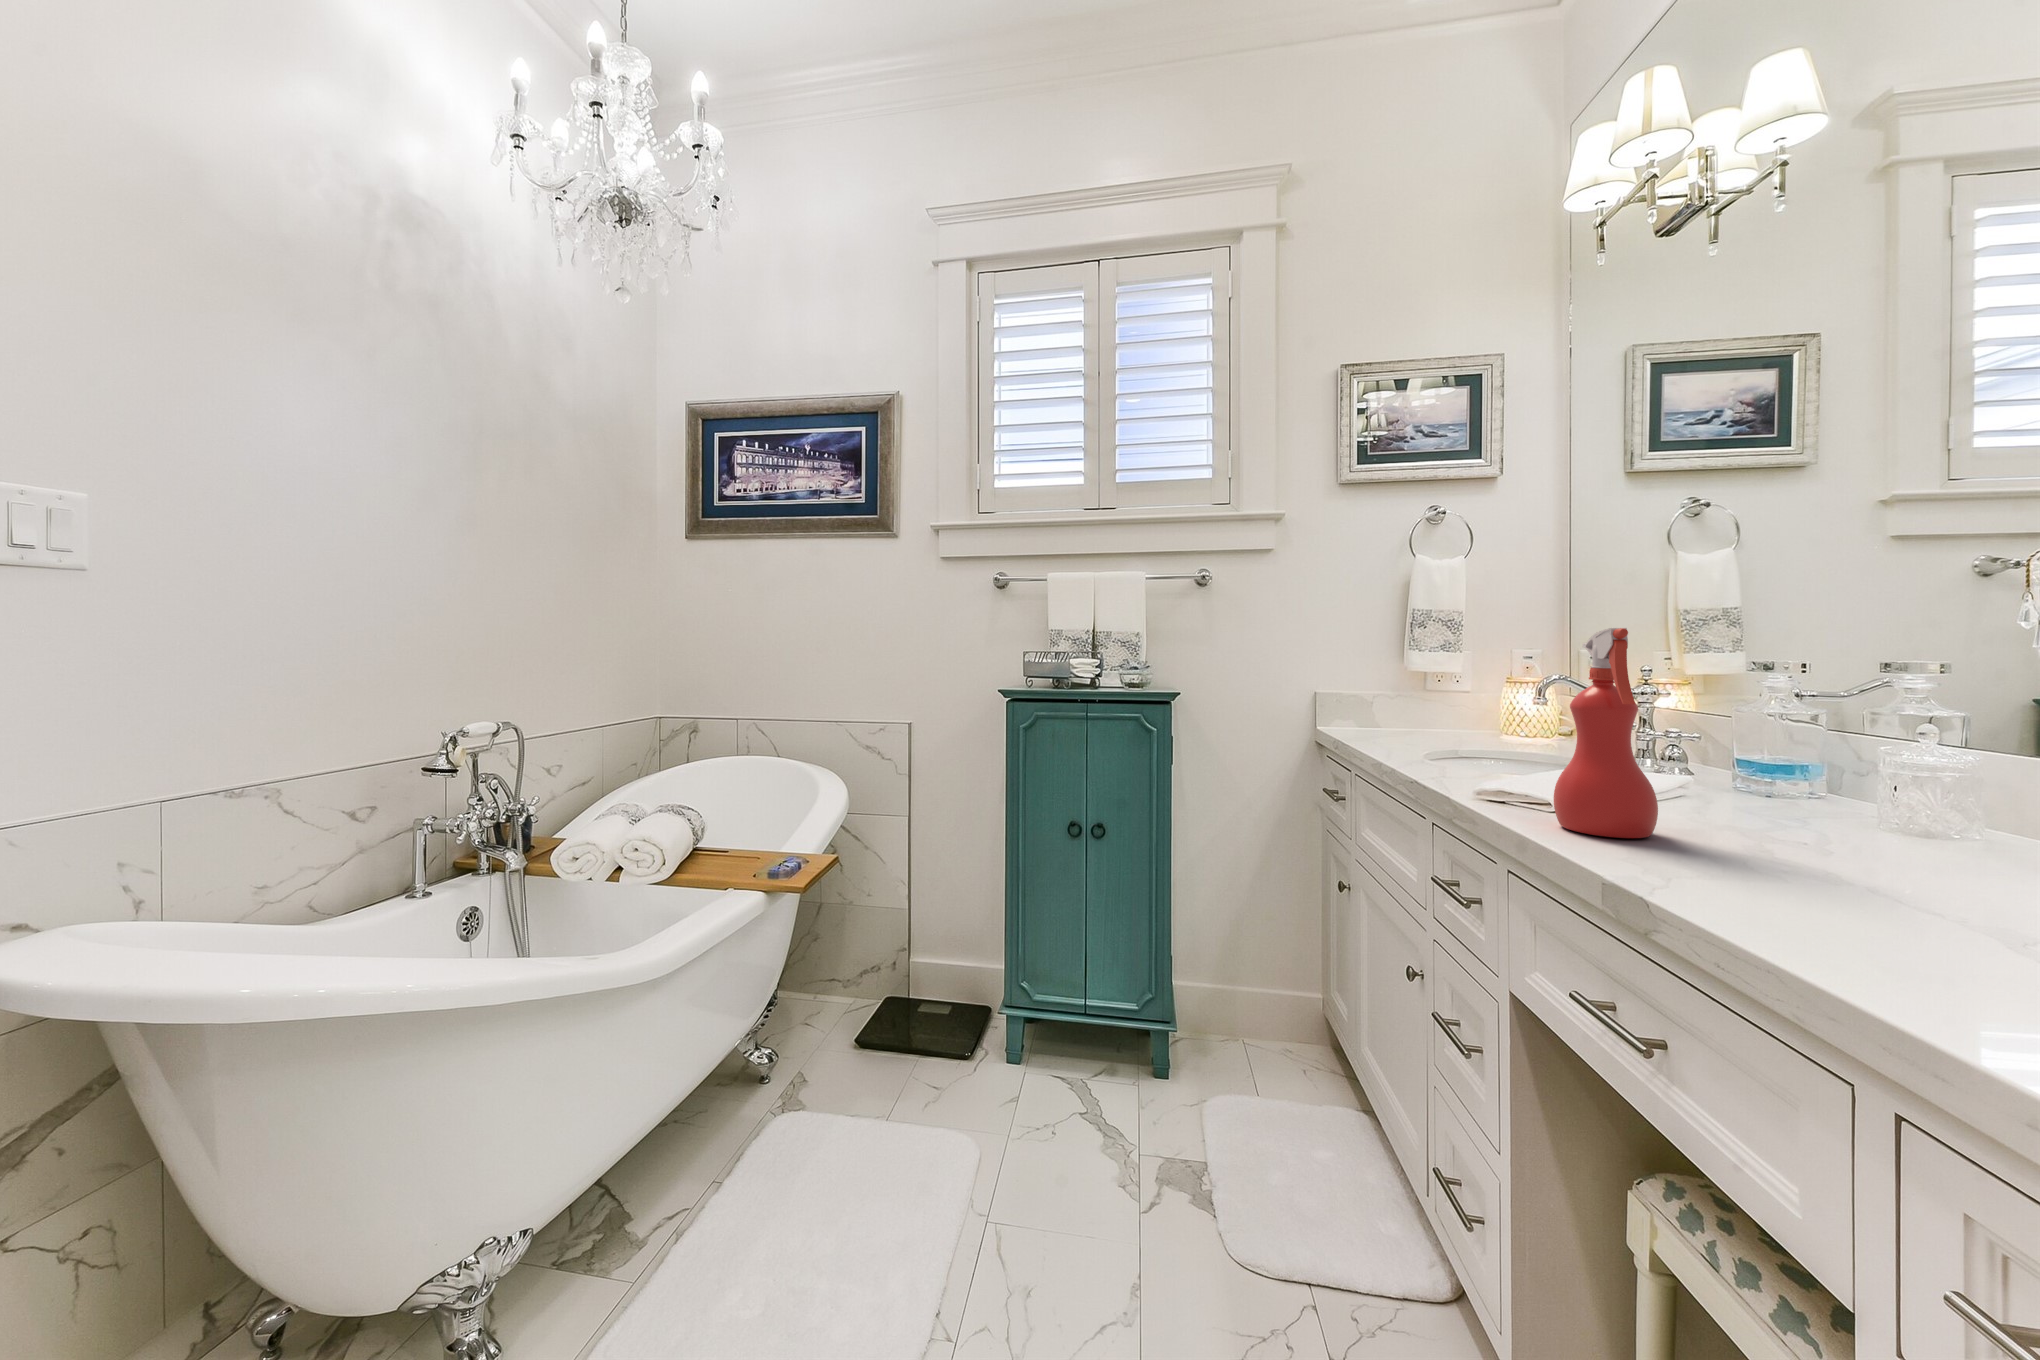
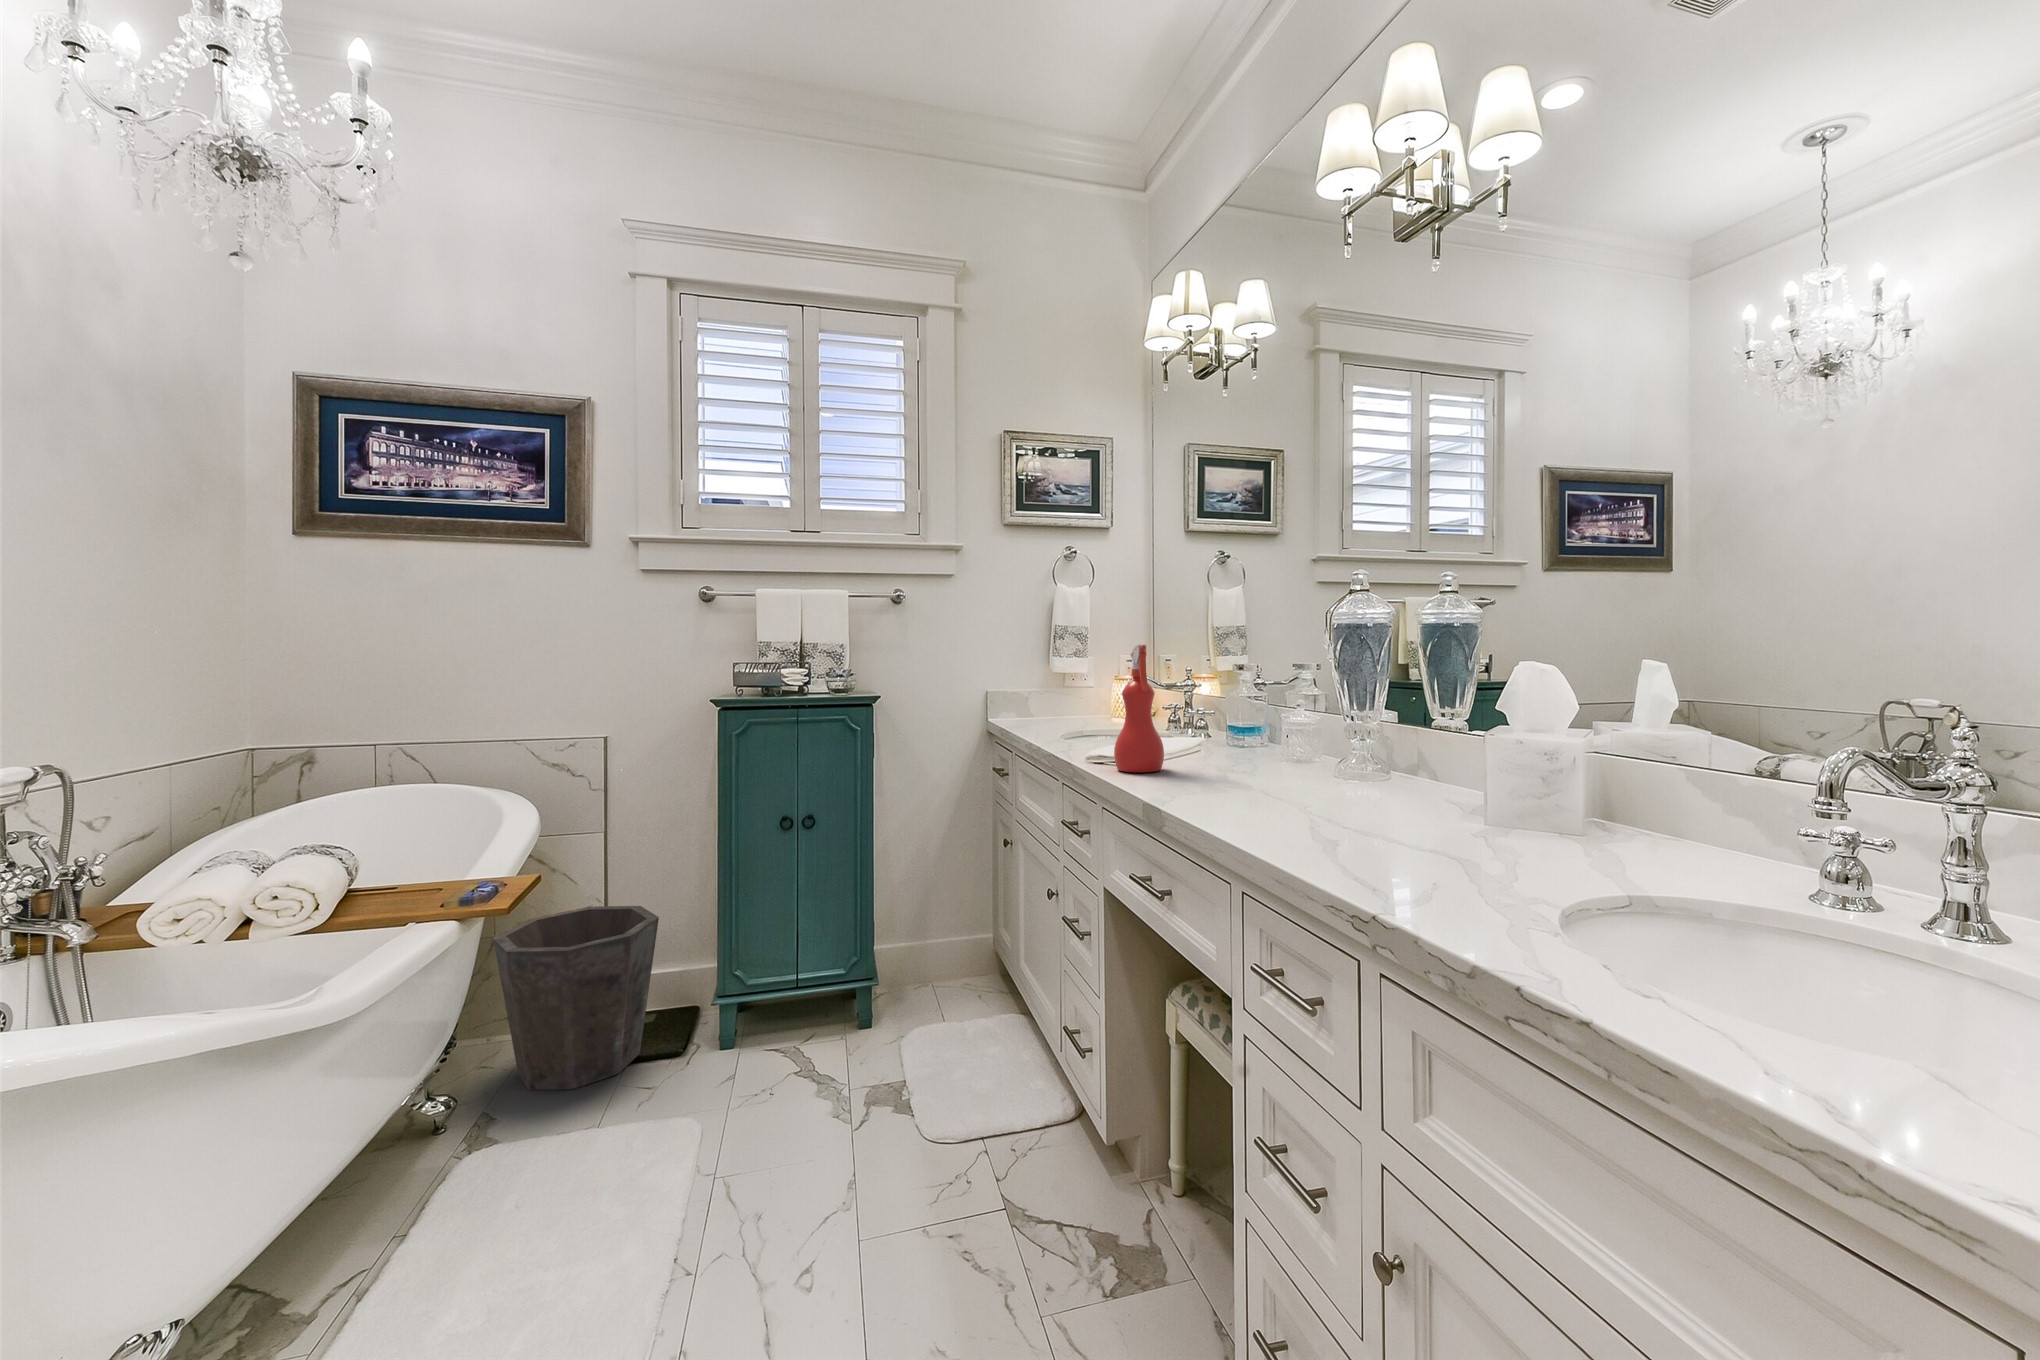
waste bin: none [813,883,951,1066] -> present [493,906,659,1090]

